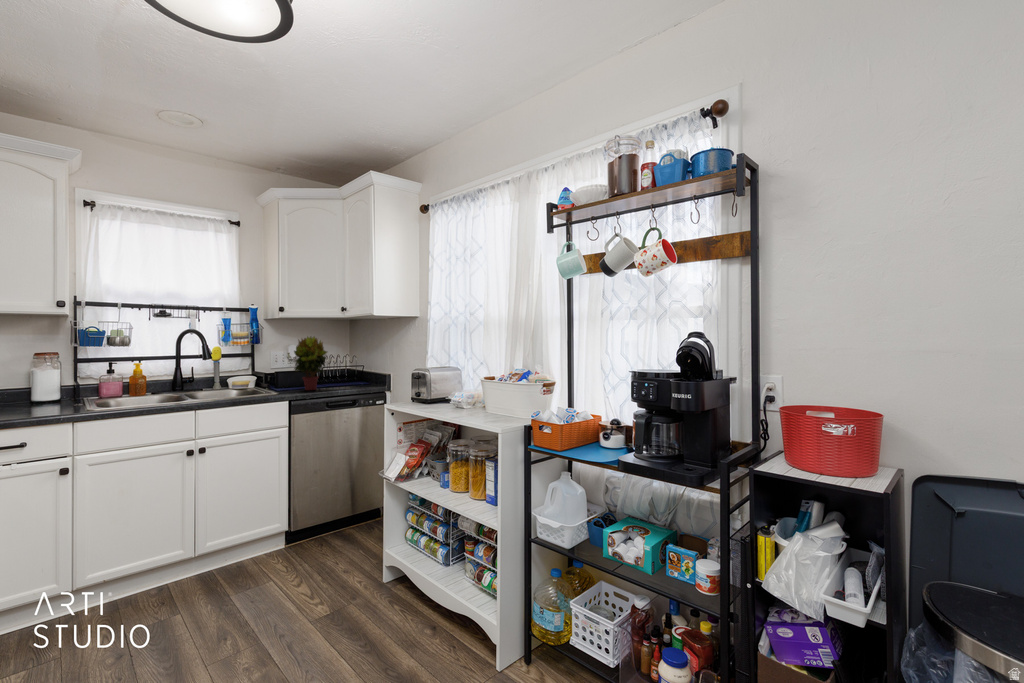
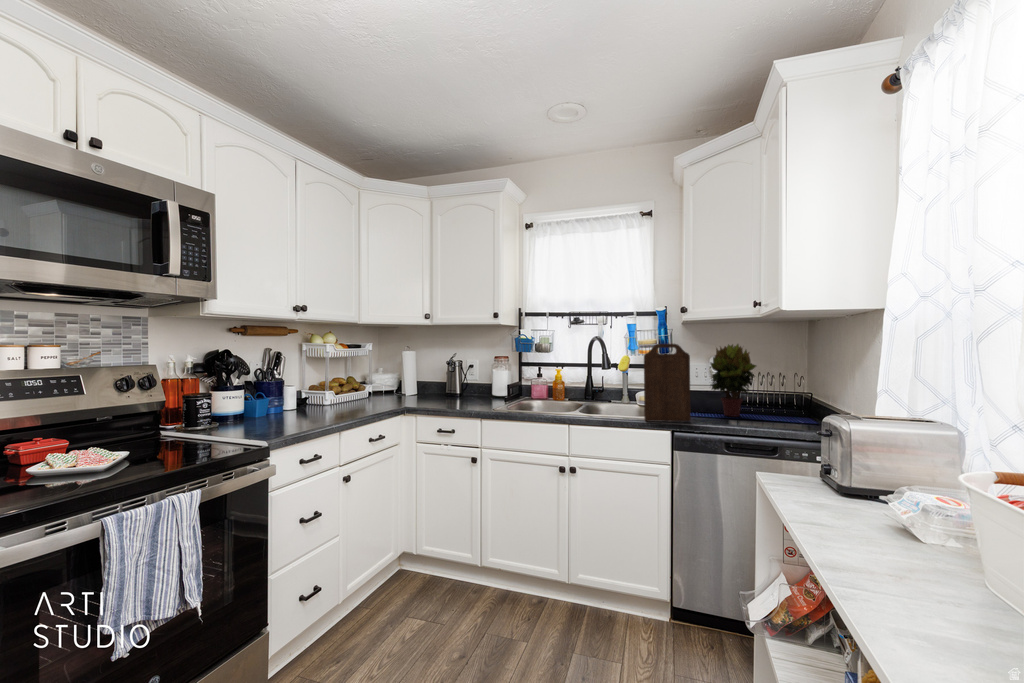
cutting board: none [235,337,277,401] -> present [644,344,691,421]

